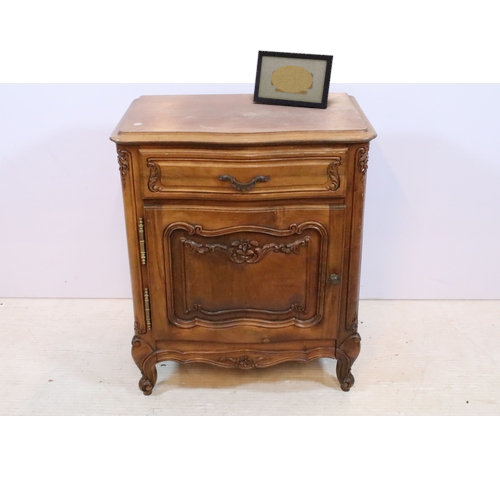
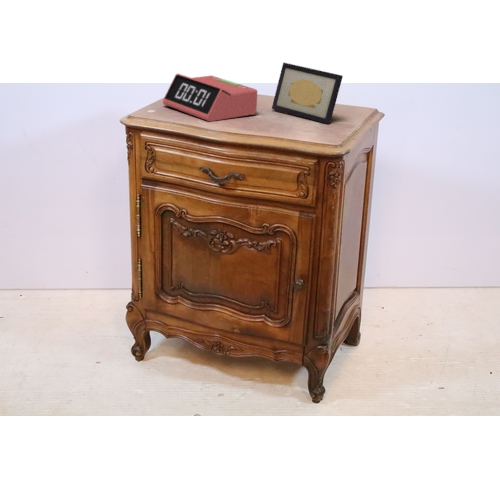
alarm clock: none [142,75,247,124] -> present [163,74,257,121]

